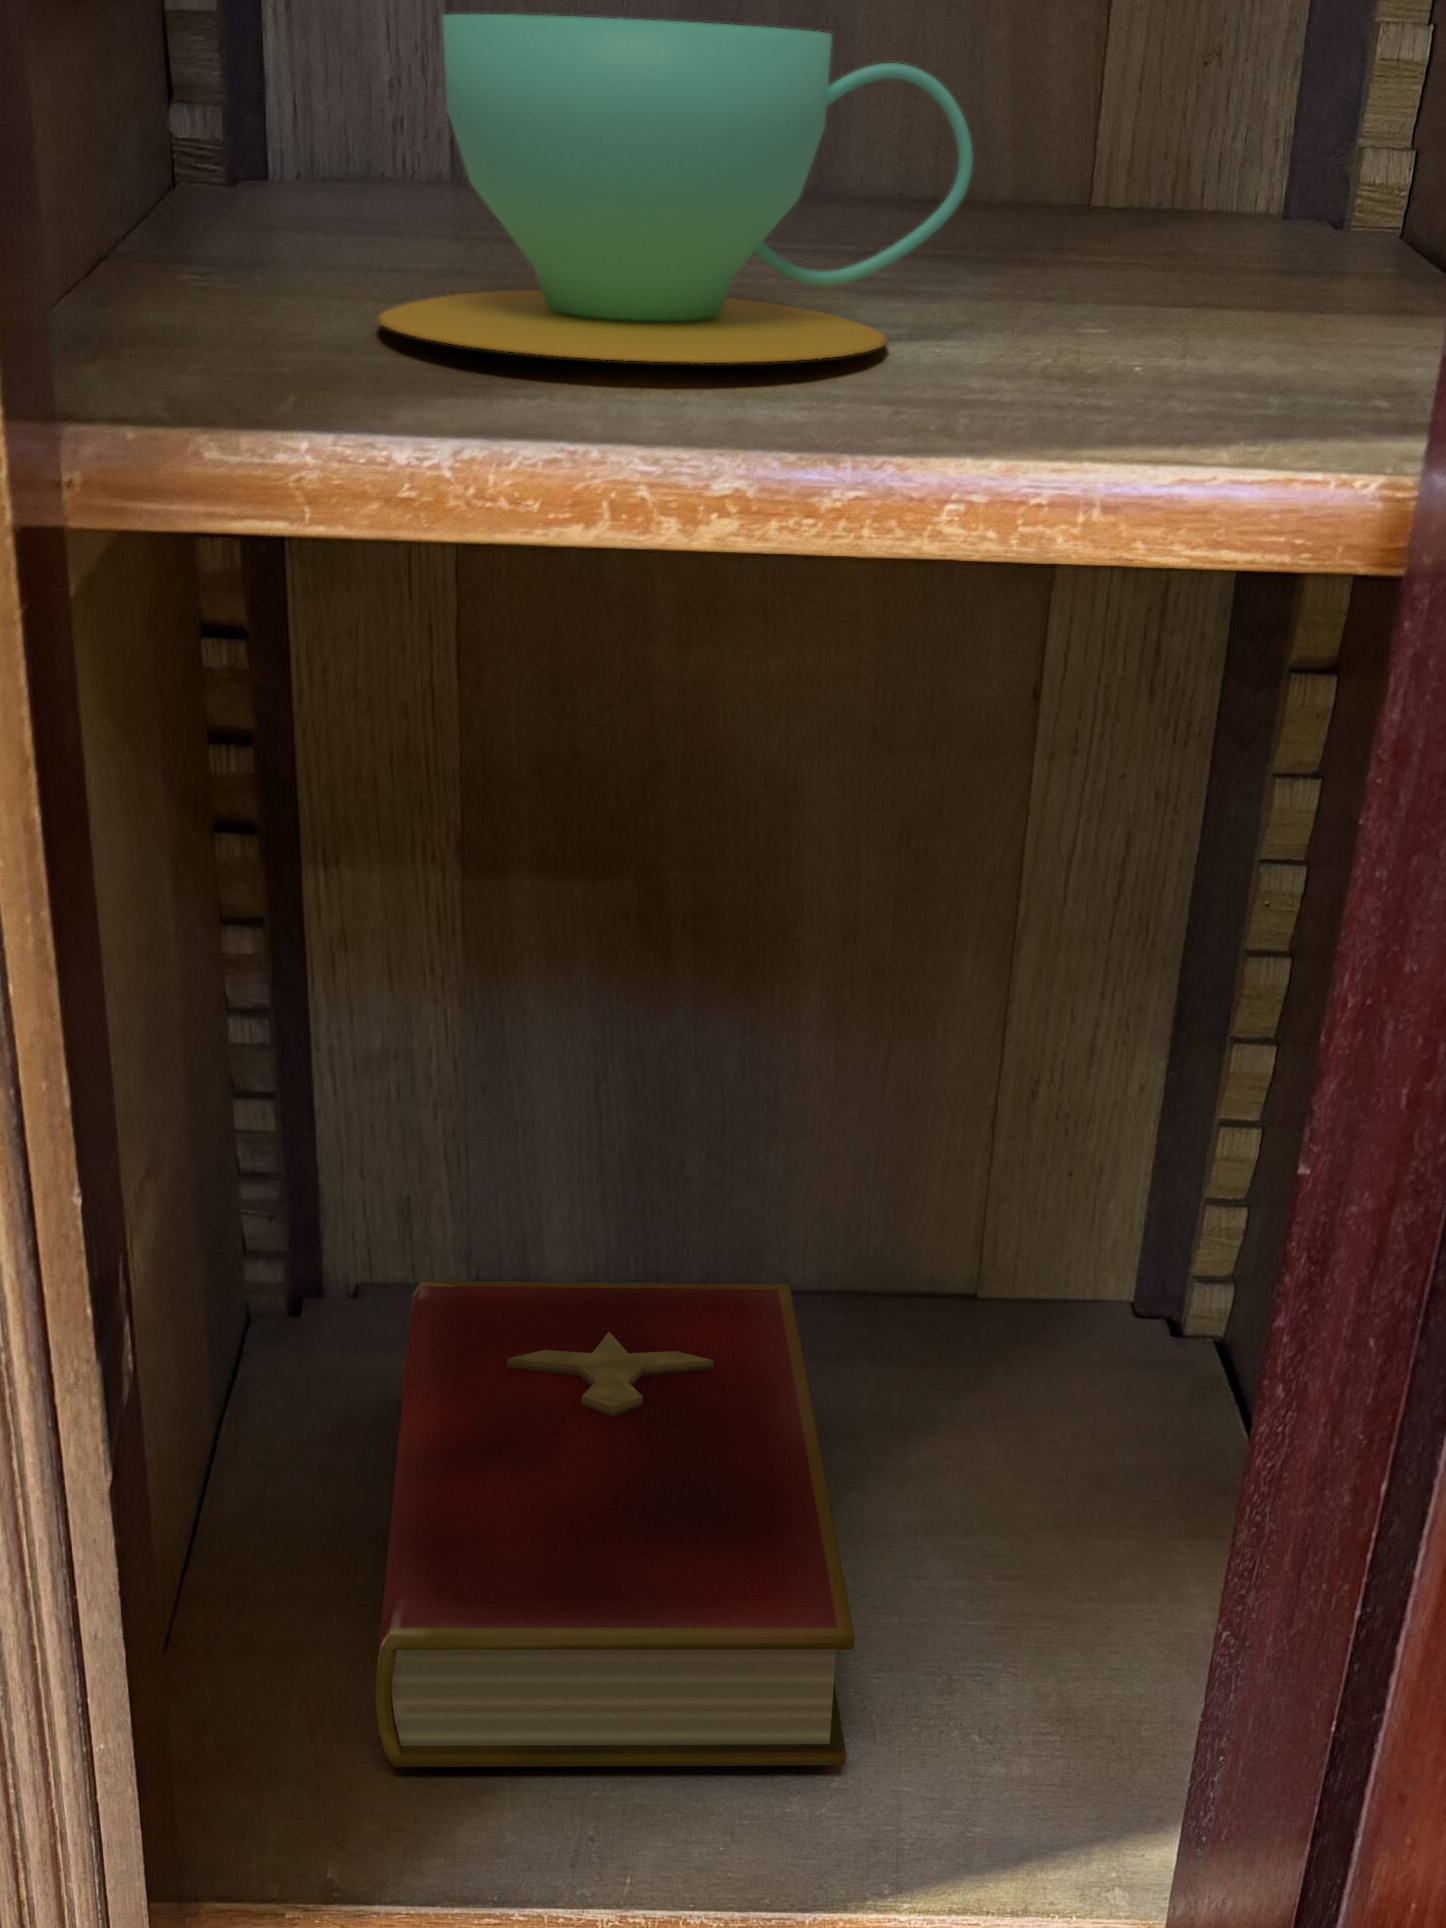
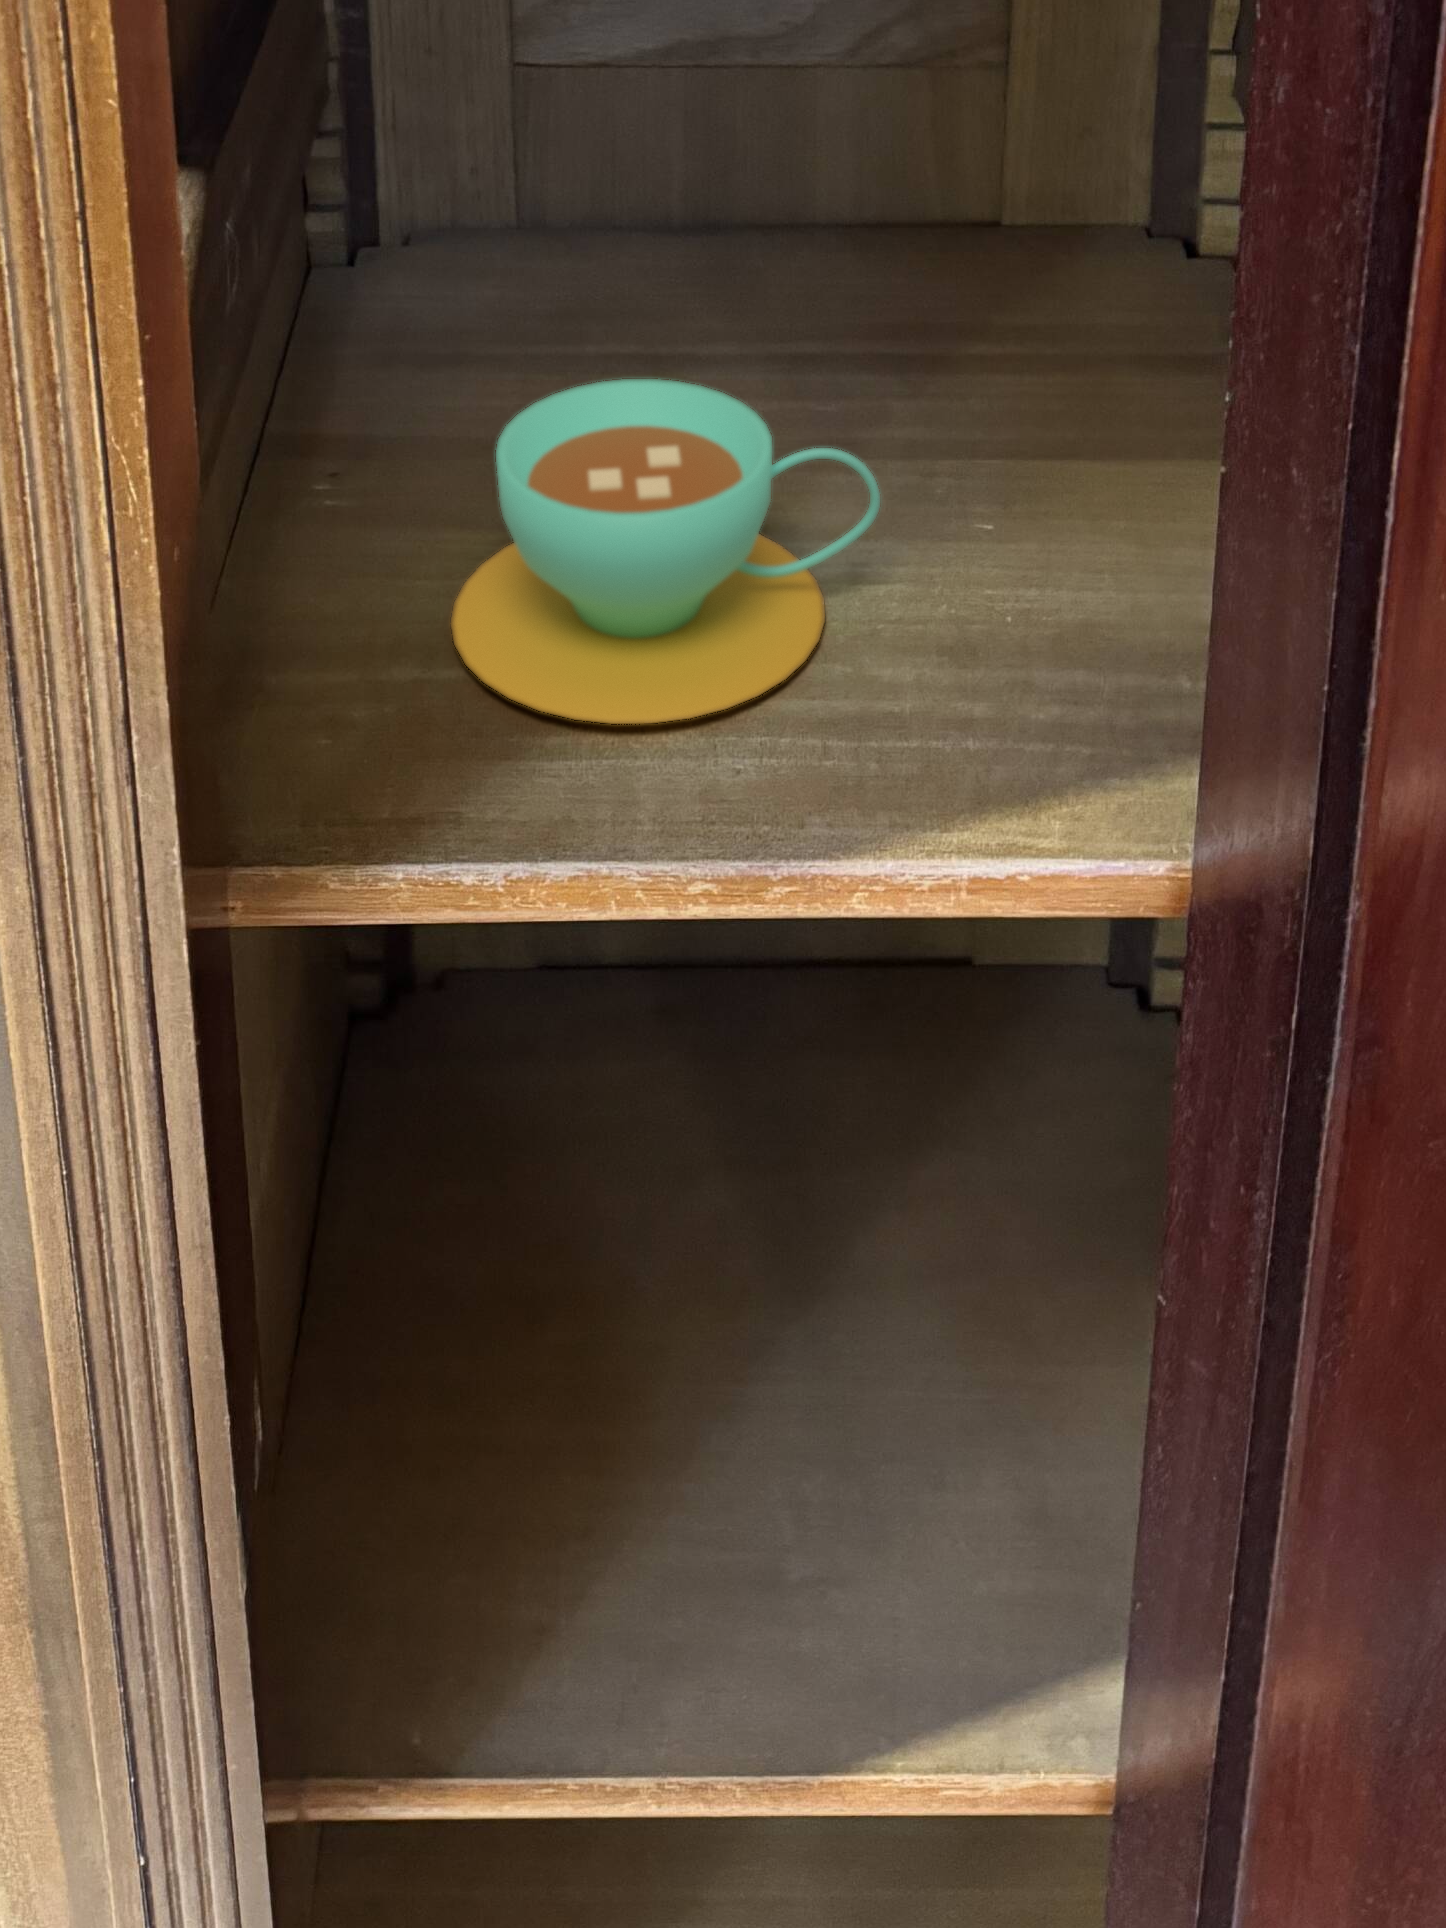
hardcover book: present [375,1281,854,1767] -> none [460,1011,853,1606]

